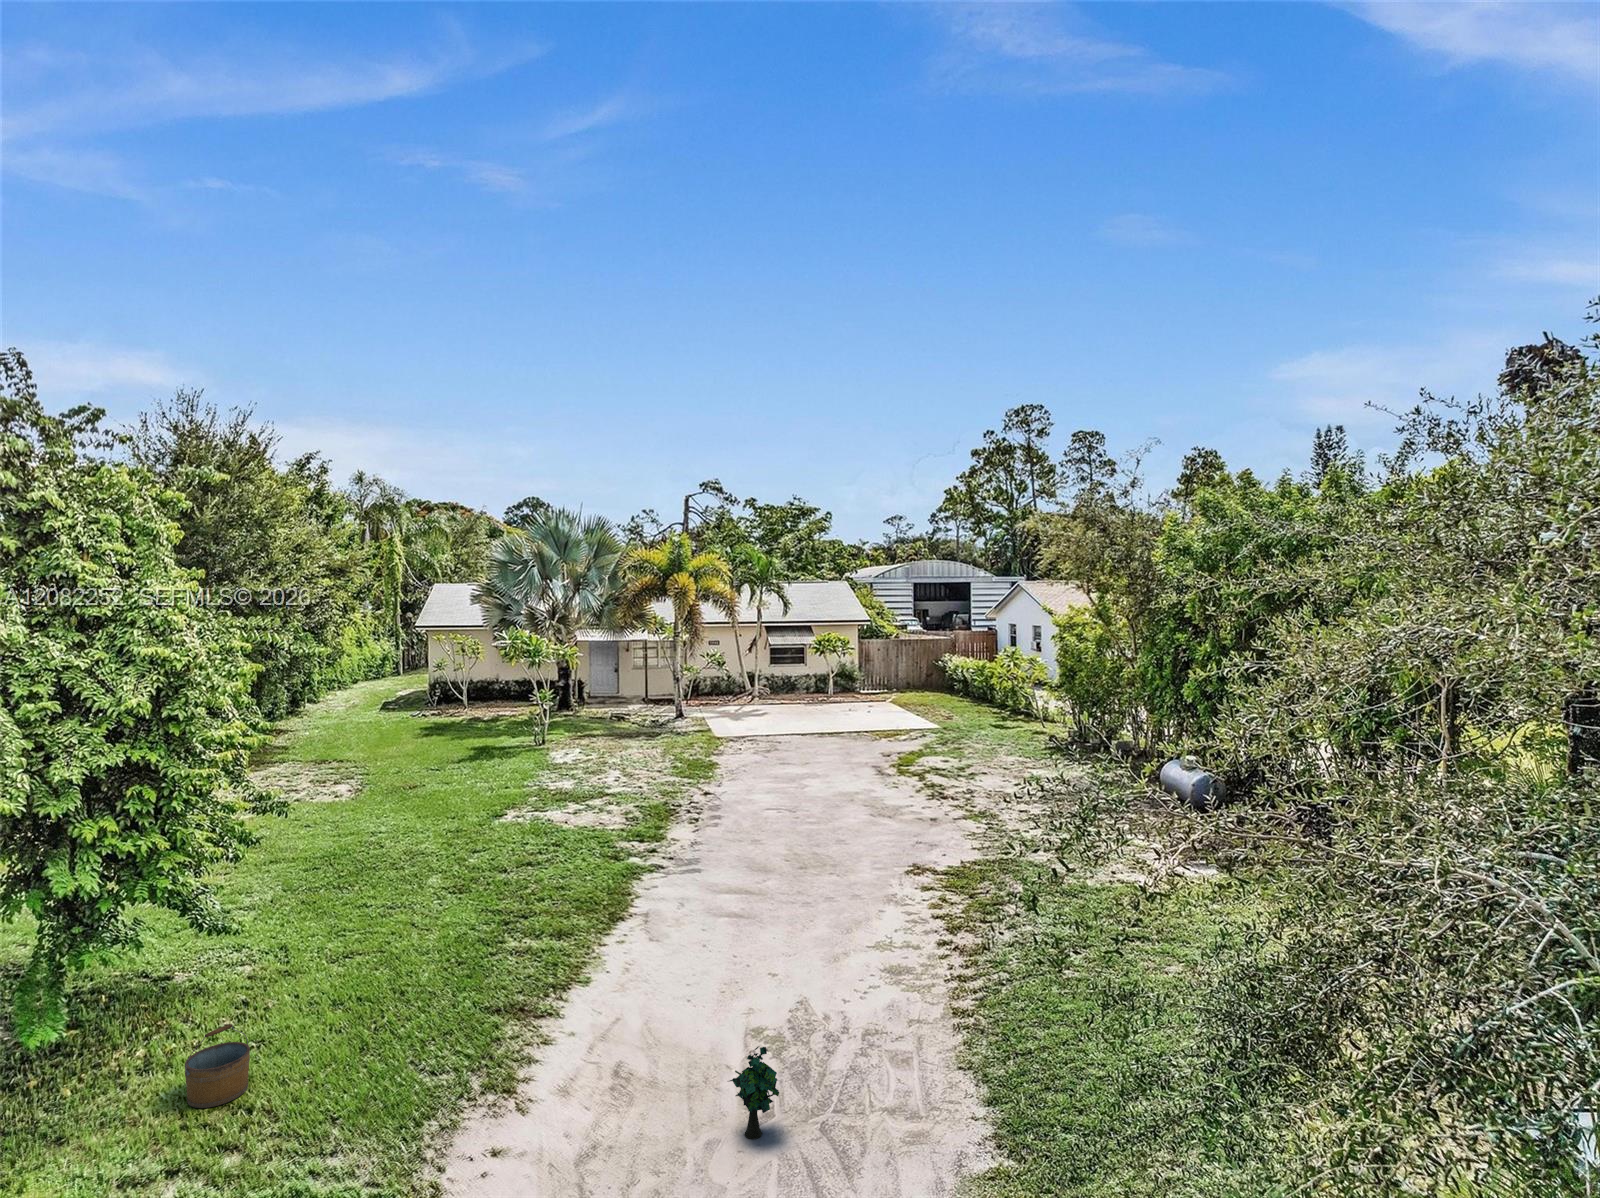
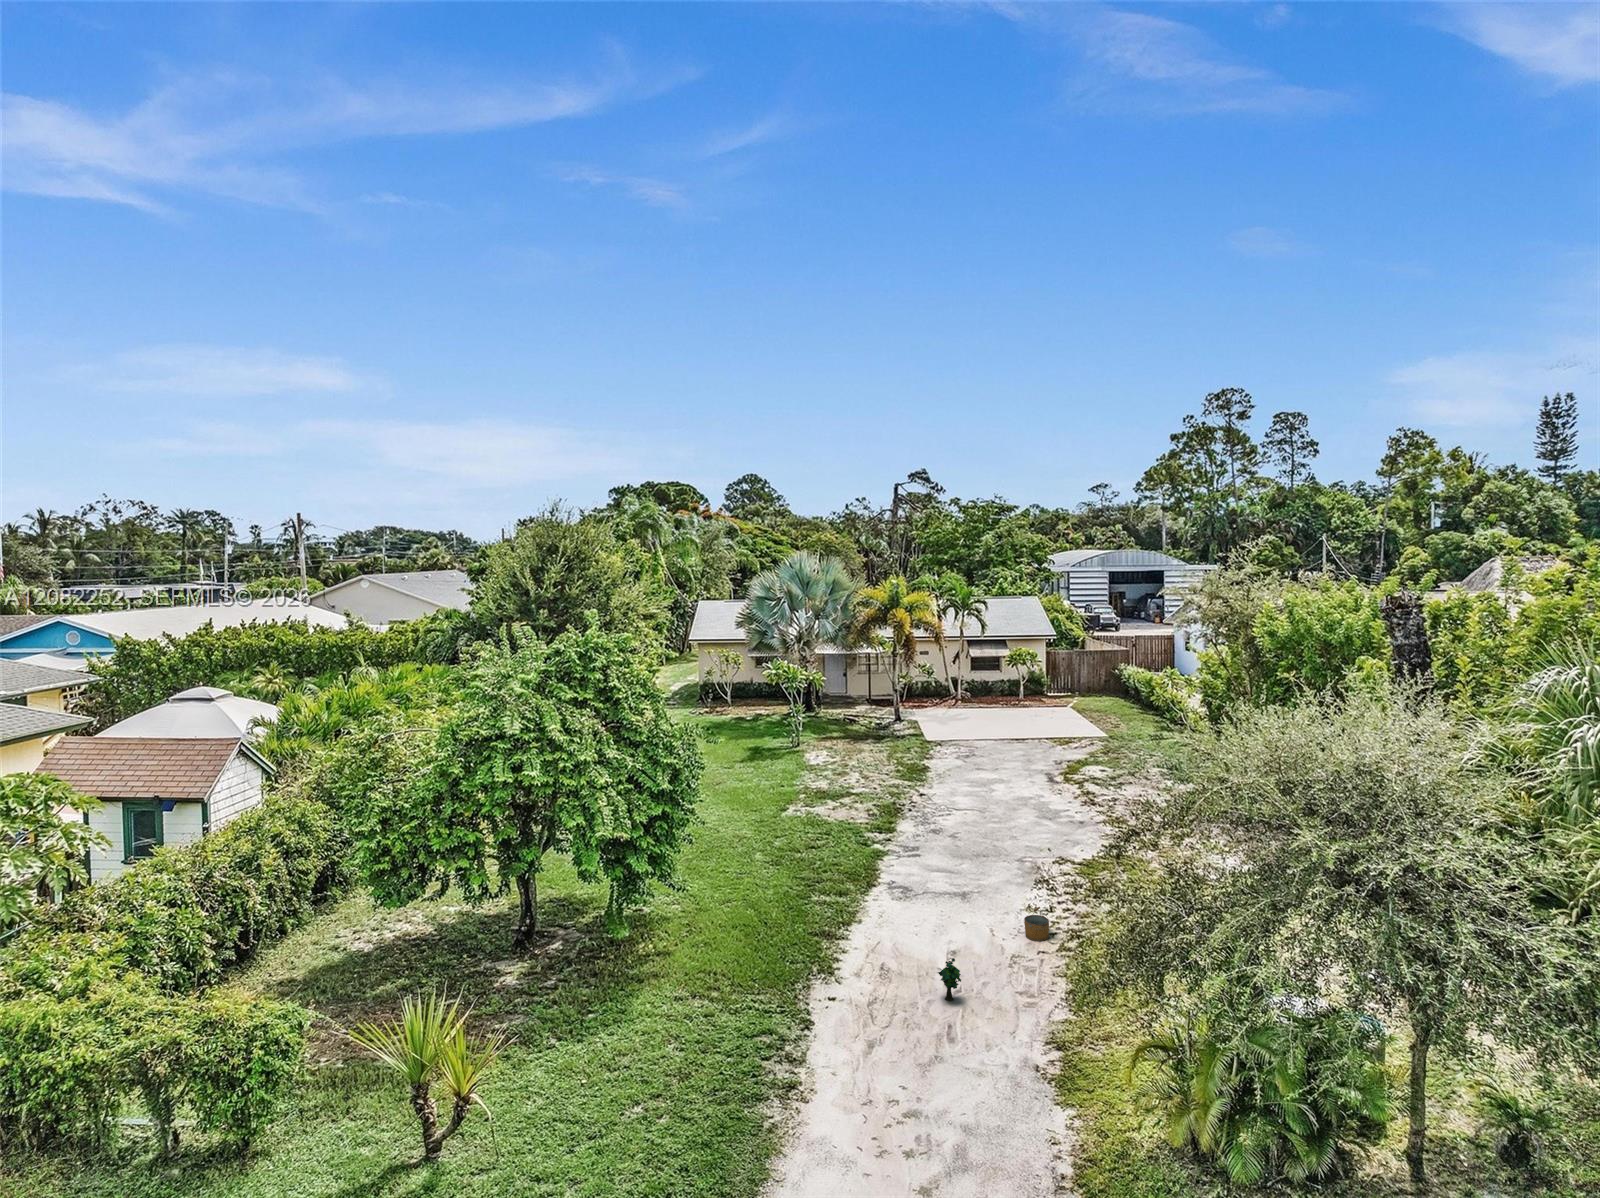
bucket: present [185,1024,250,1108] -> present [1024,907,1049,941]

